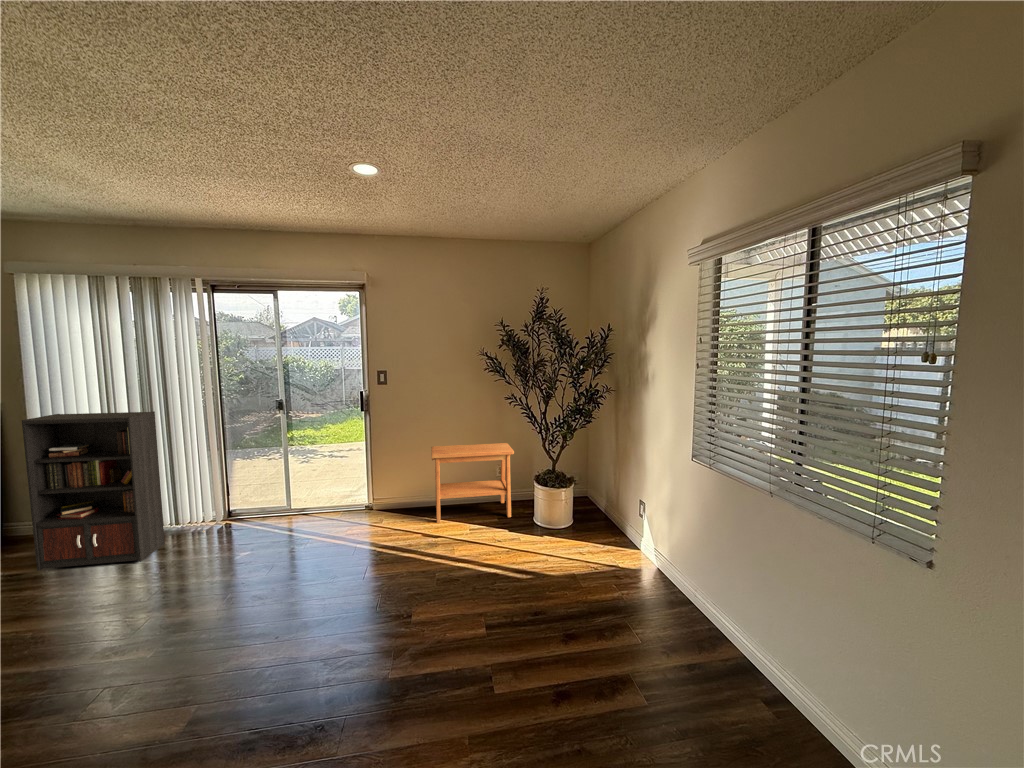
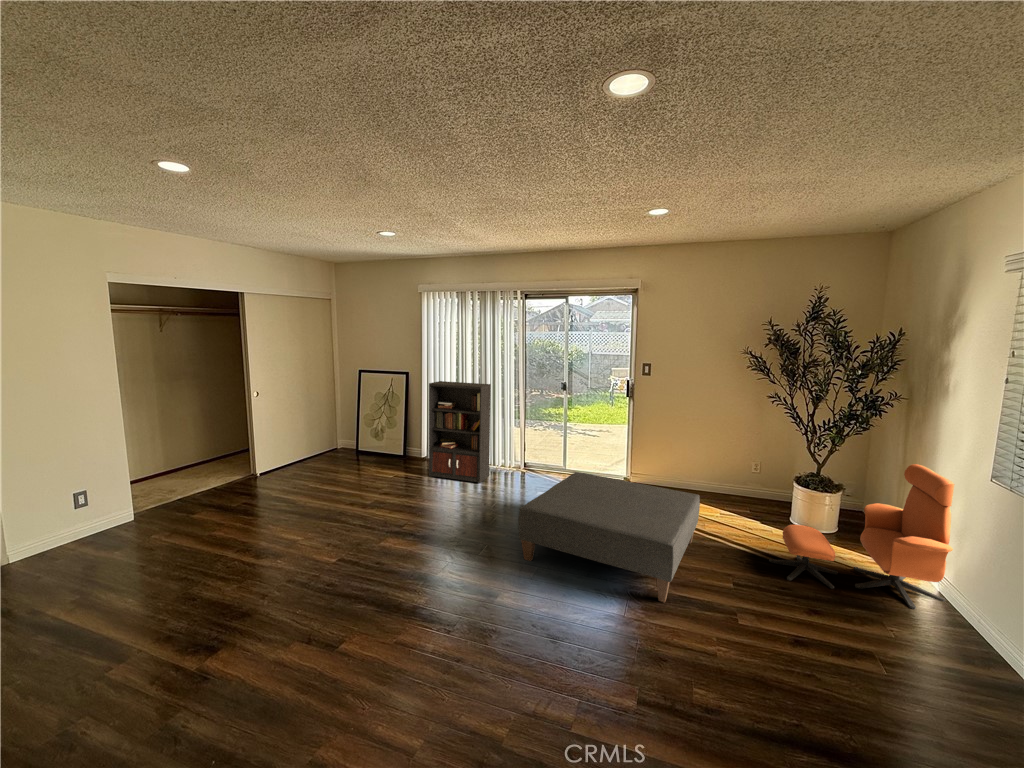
side table: present [431,443,514,523] -> none [685,435,773,513]
lounge chair: none [519,452,669,602] -> present [769,464,954,610]
ottoman: none [149,521,444,705] -> present [518,472,700,603]

